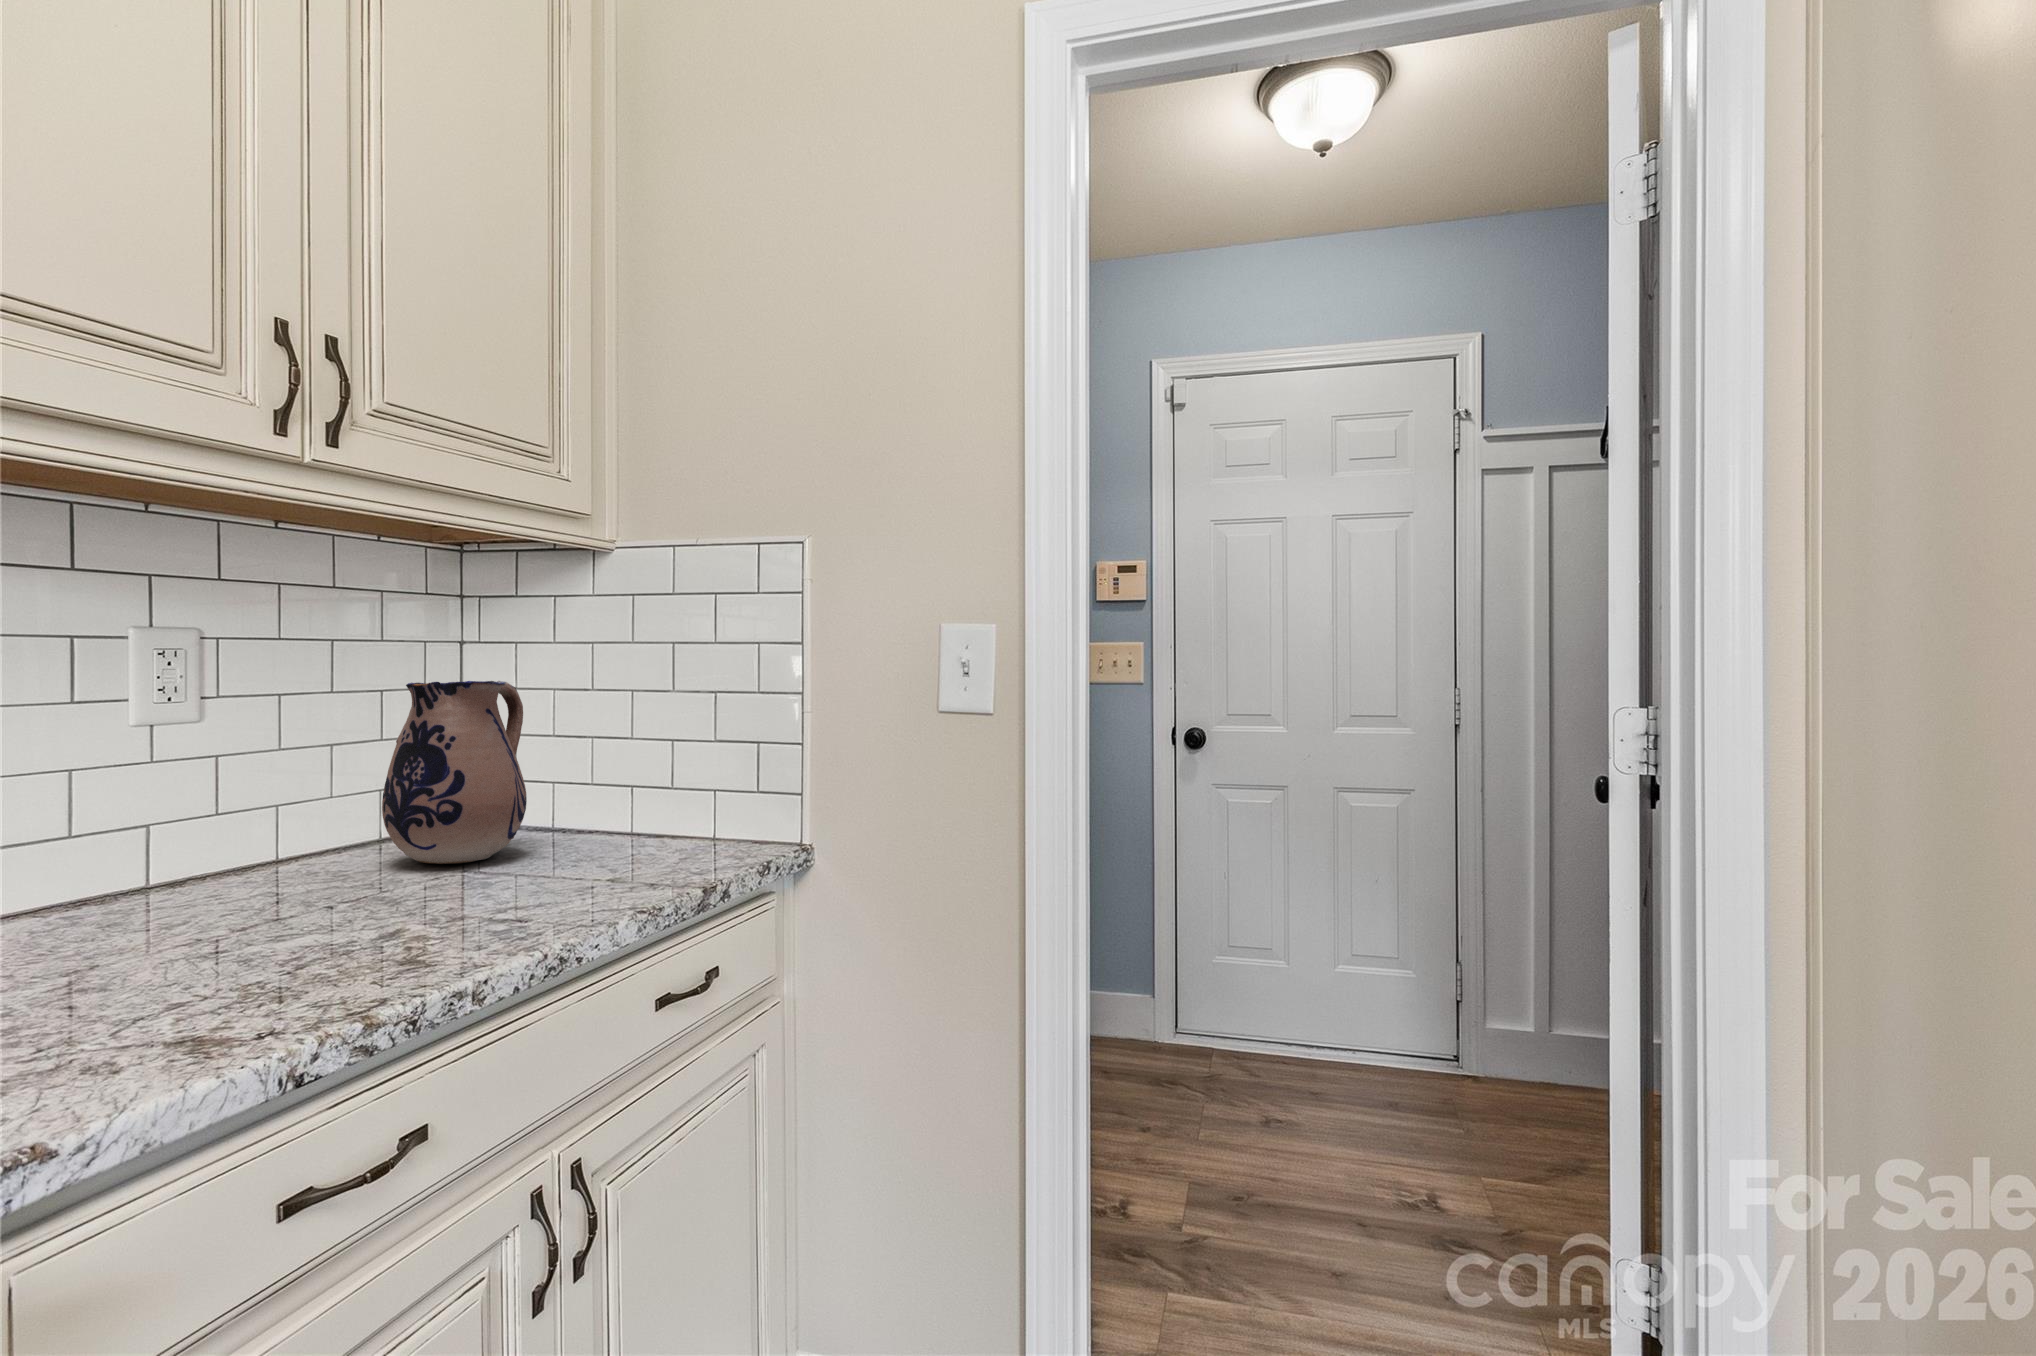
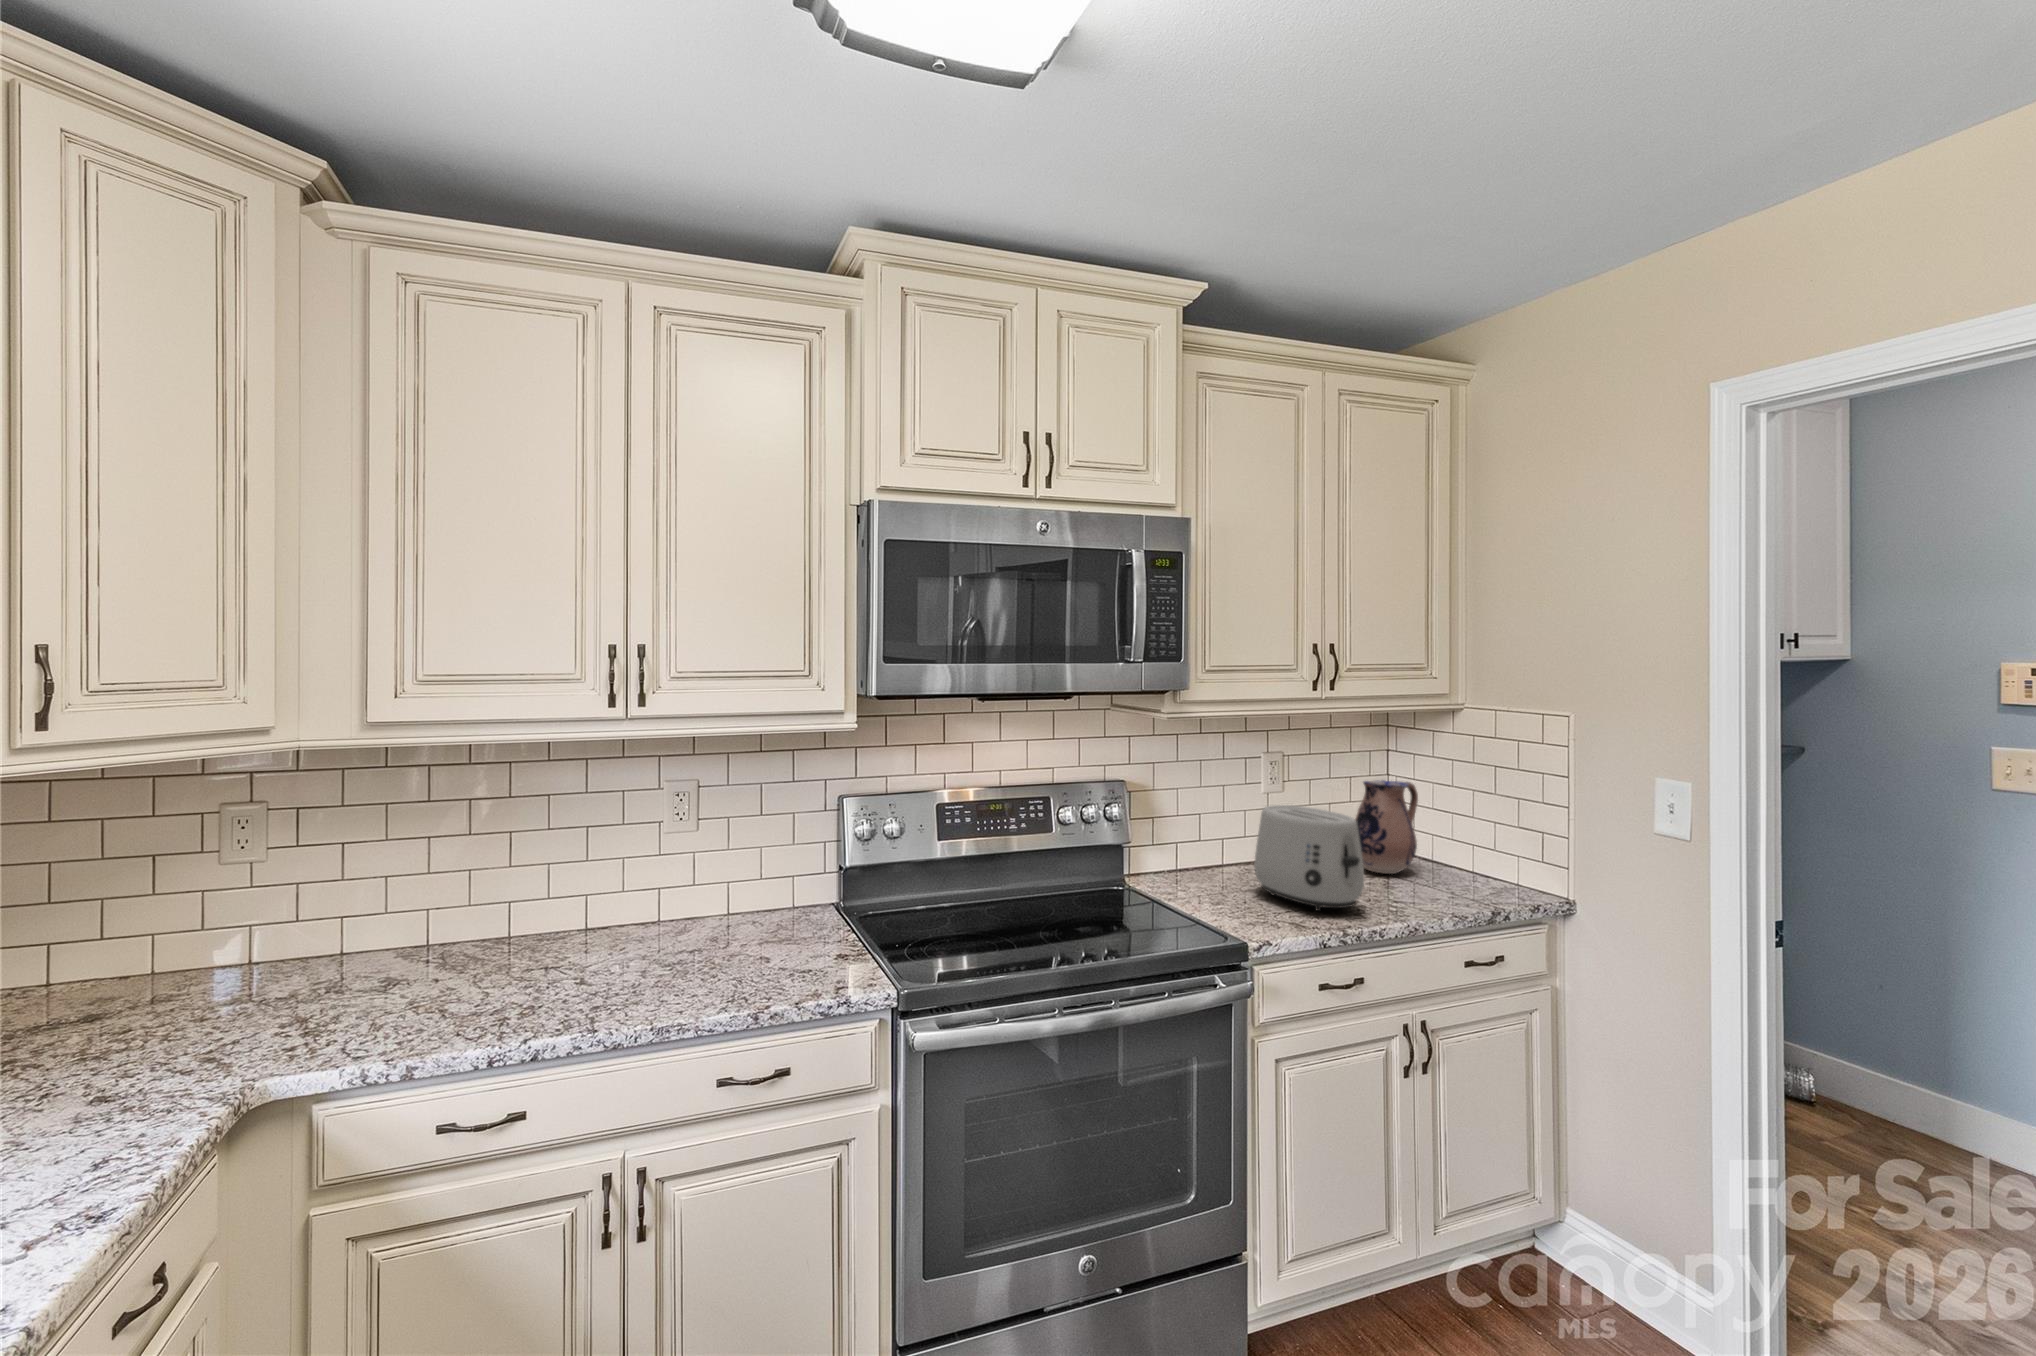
toaster: none [72,721,420,978] -> present [1254,805,1364,911]

